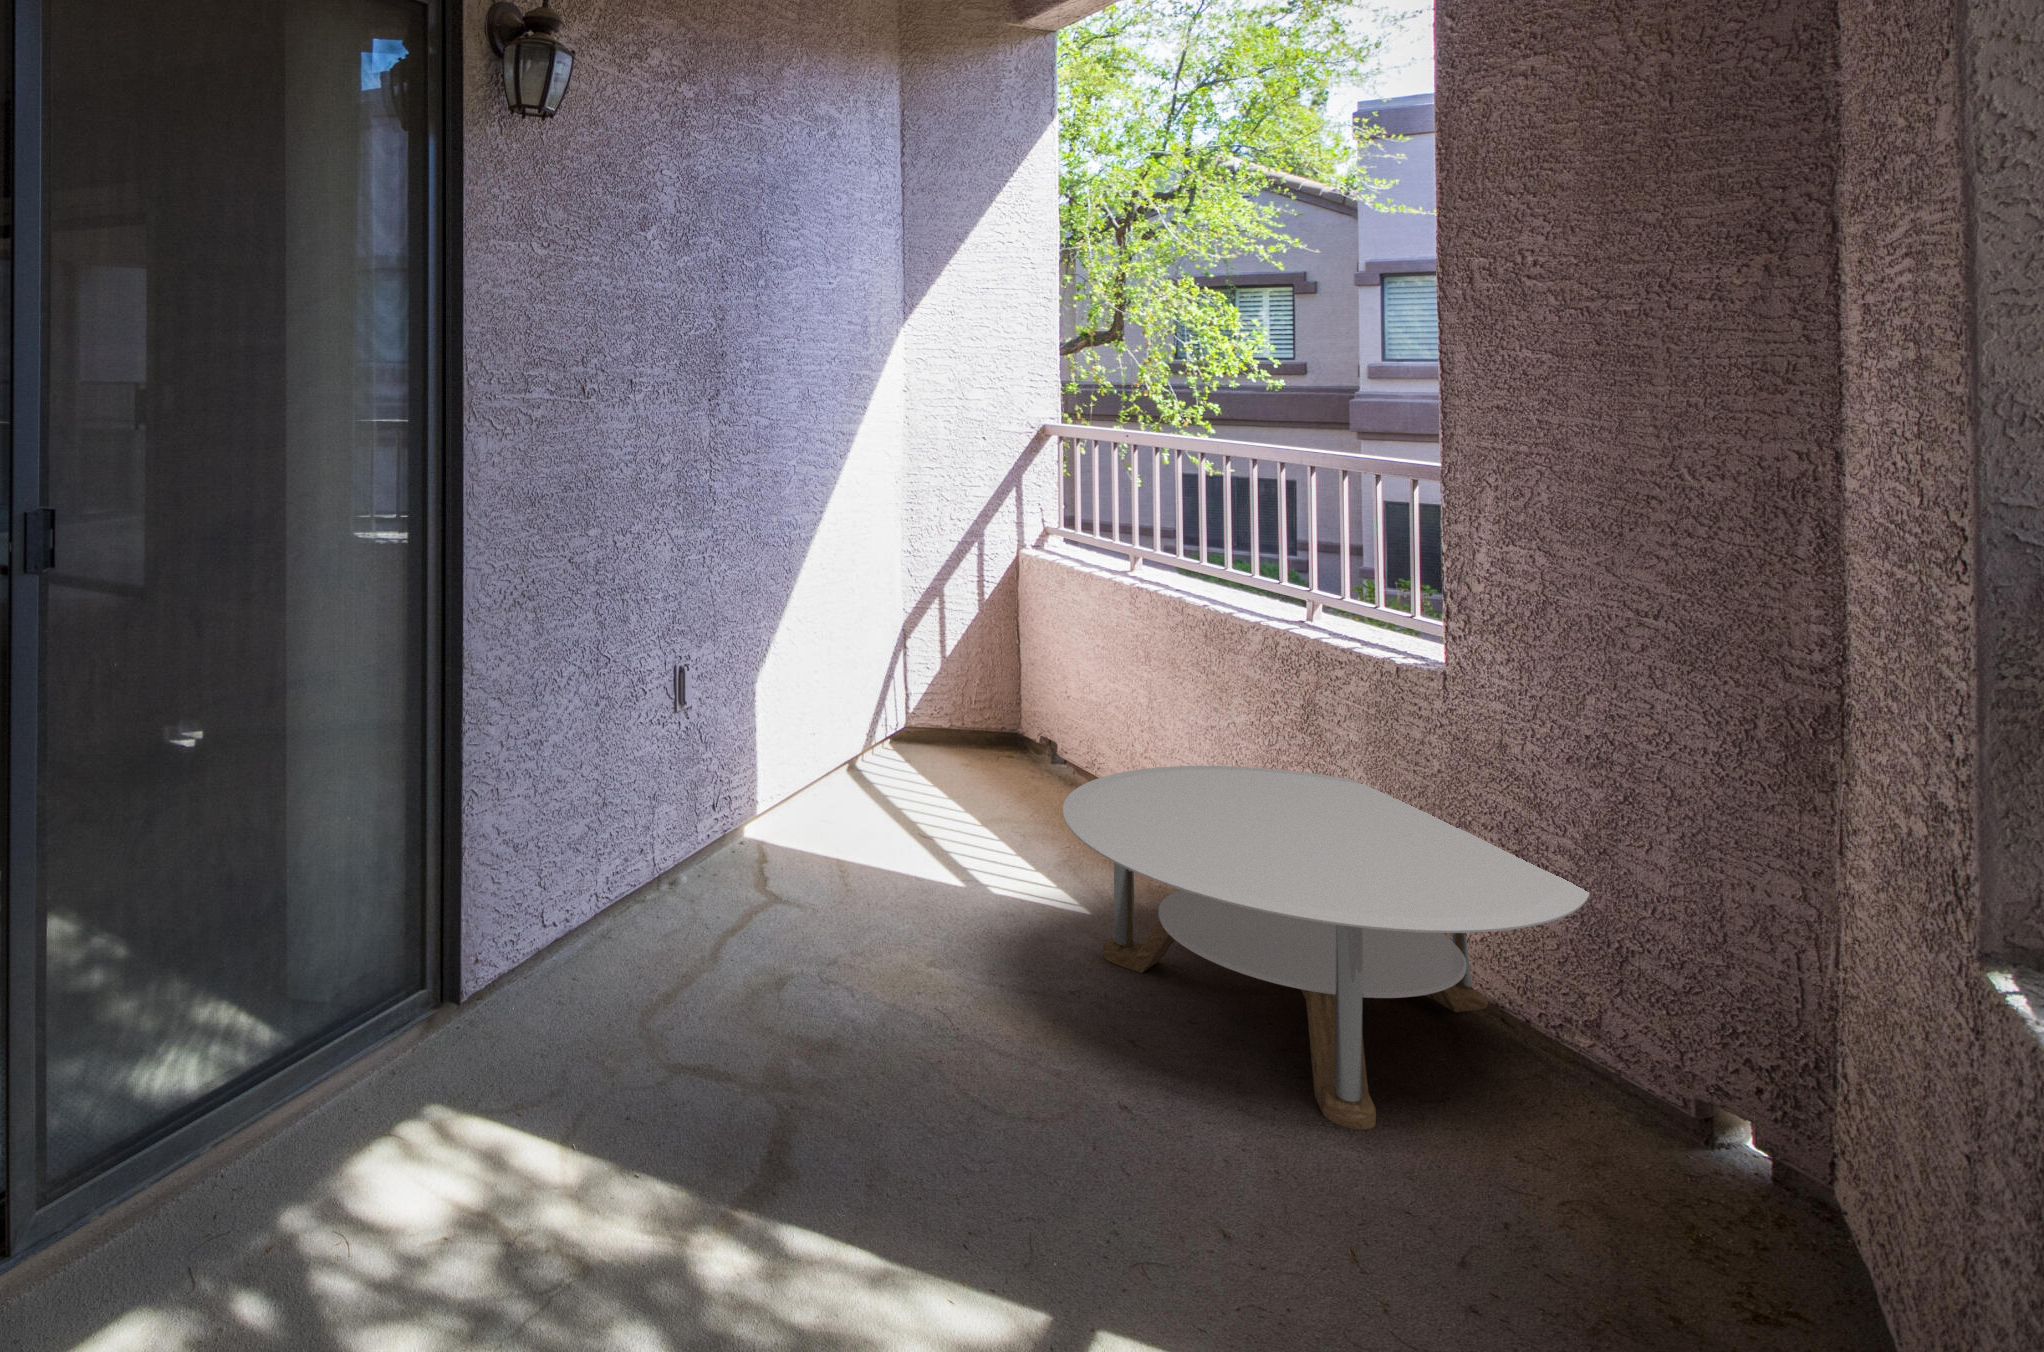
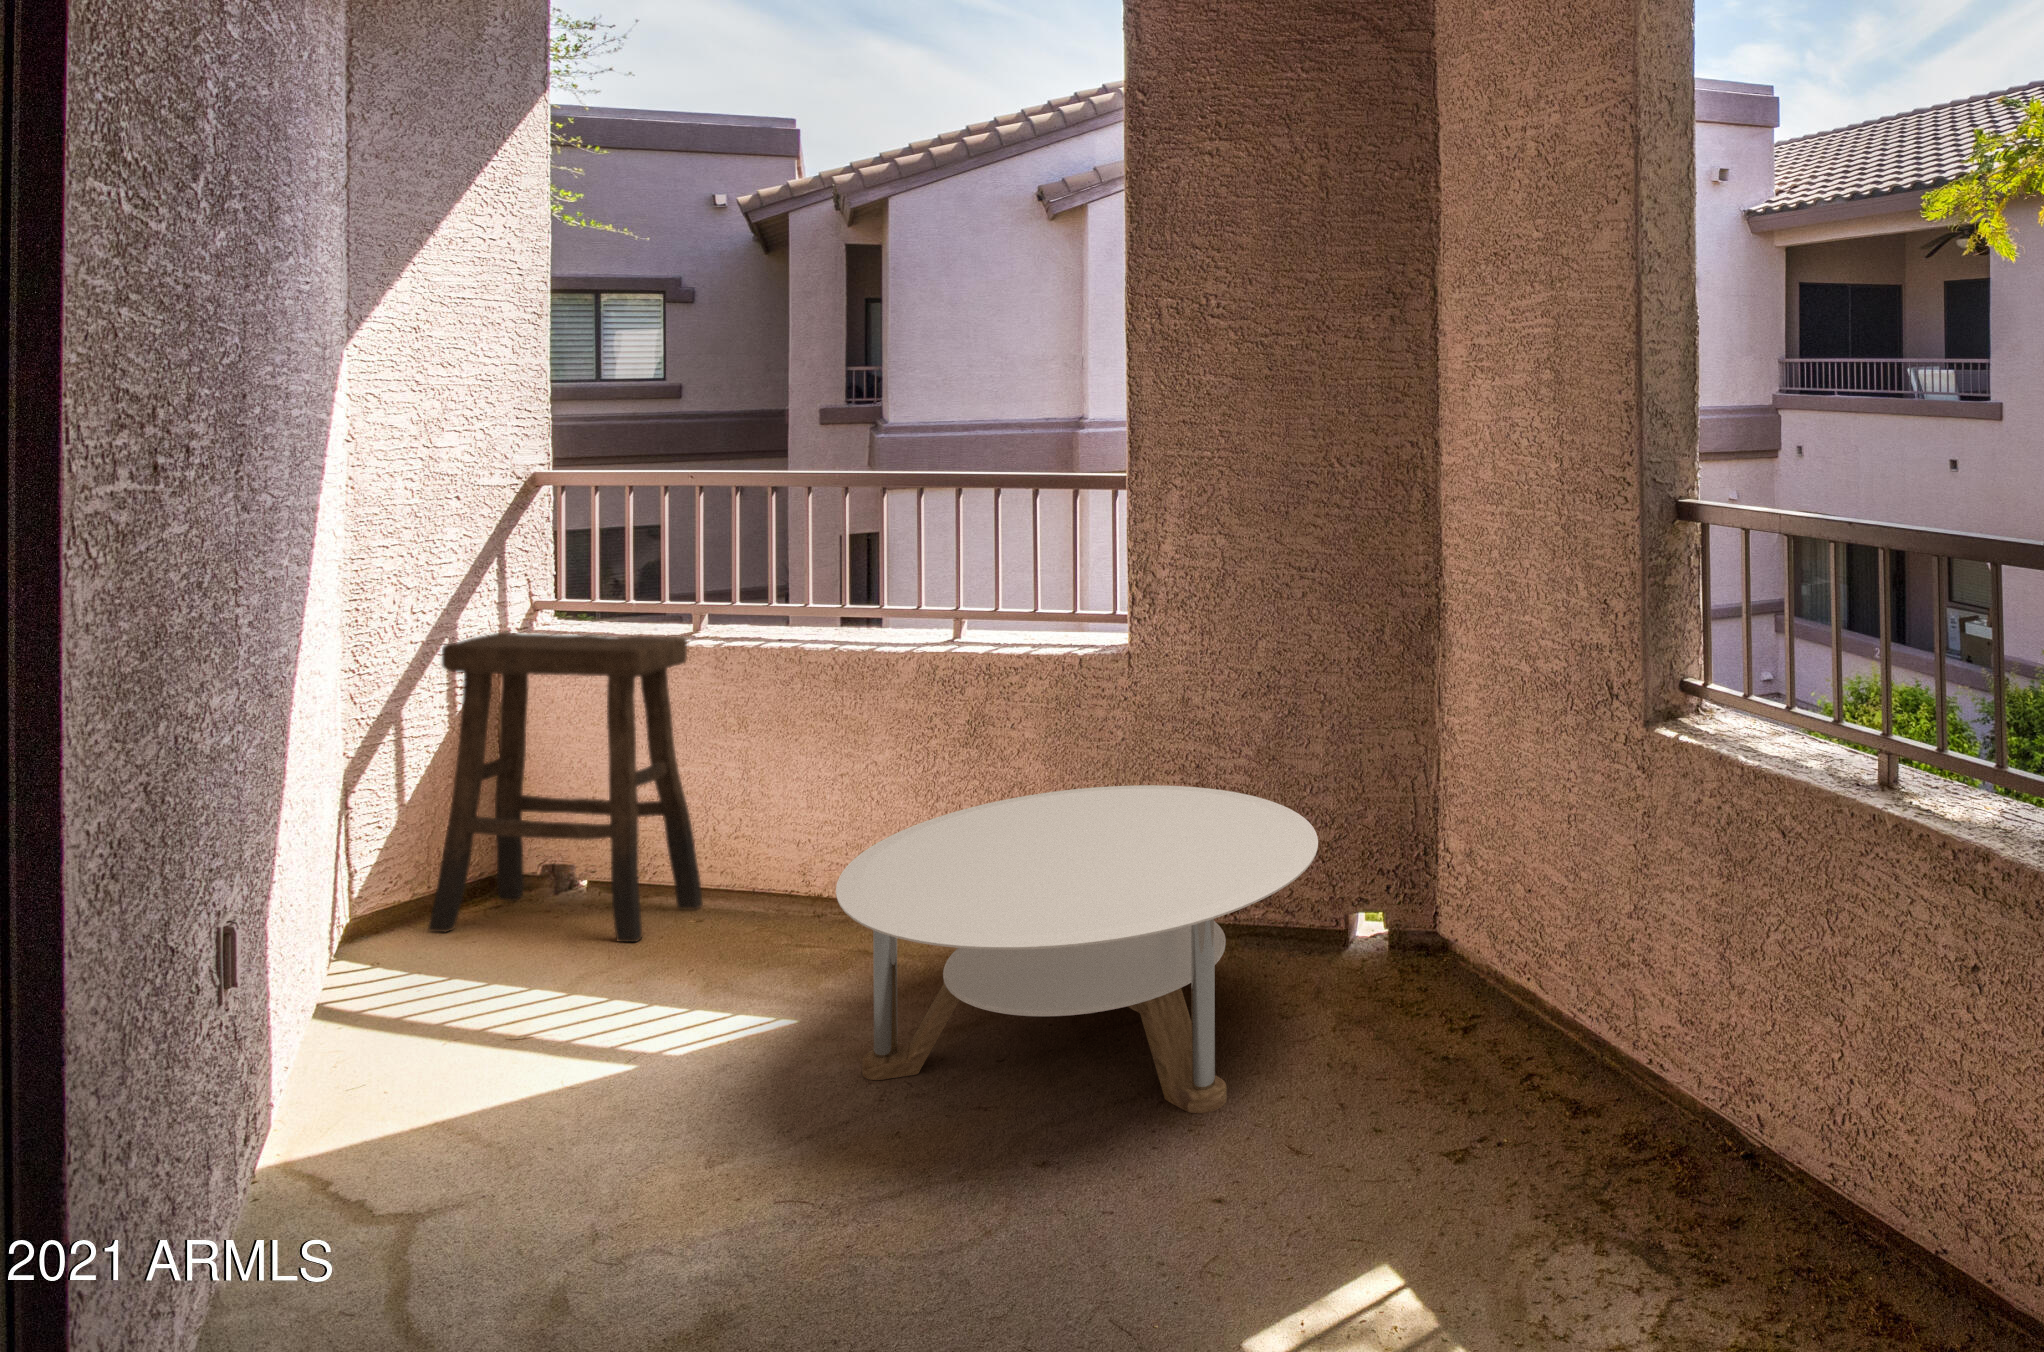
stool: none [956,545,1125,805] -> present [428,632,703,942]

